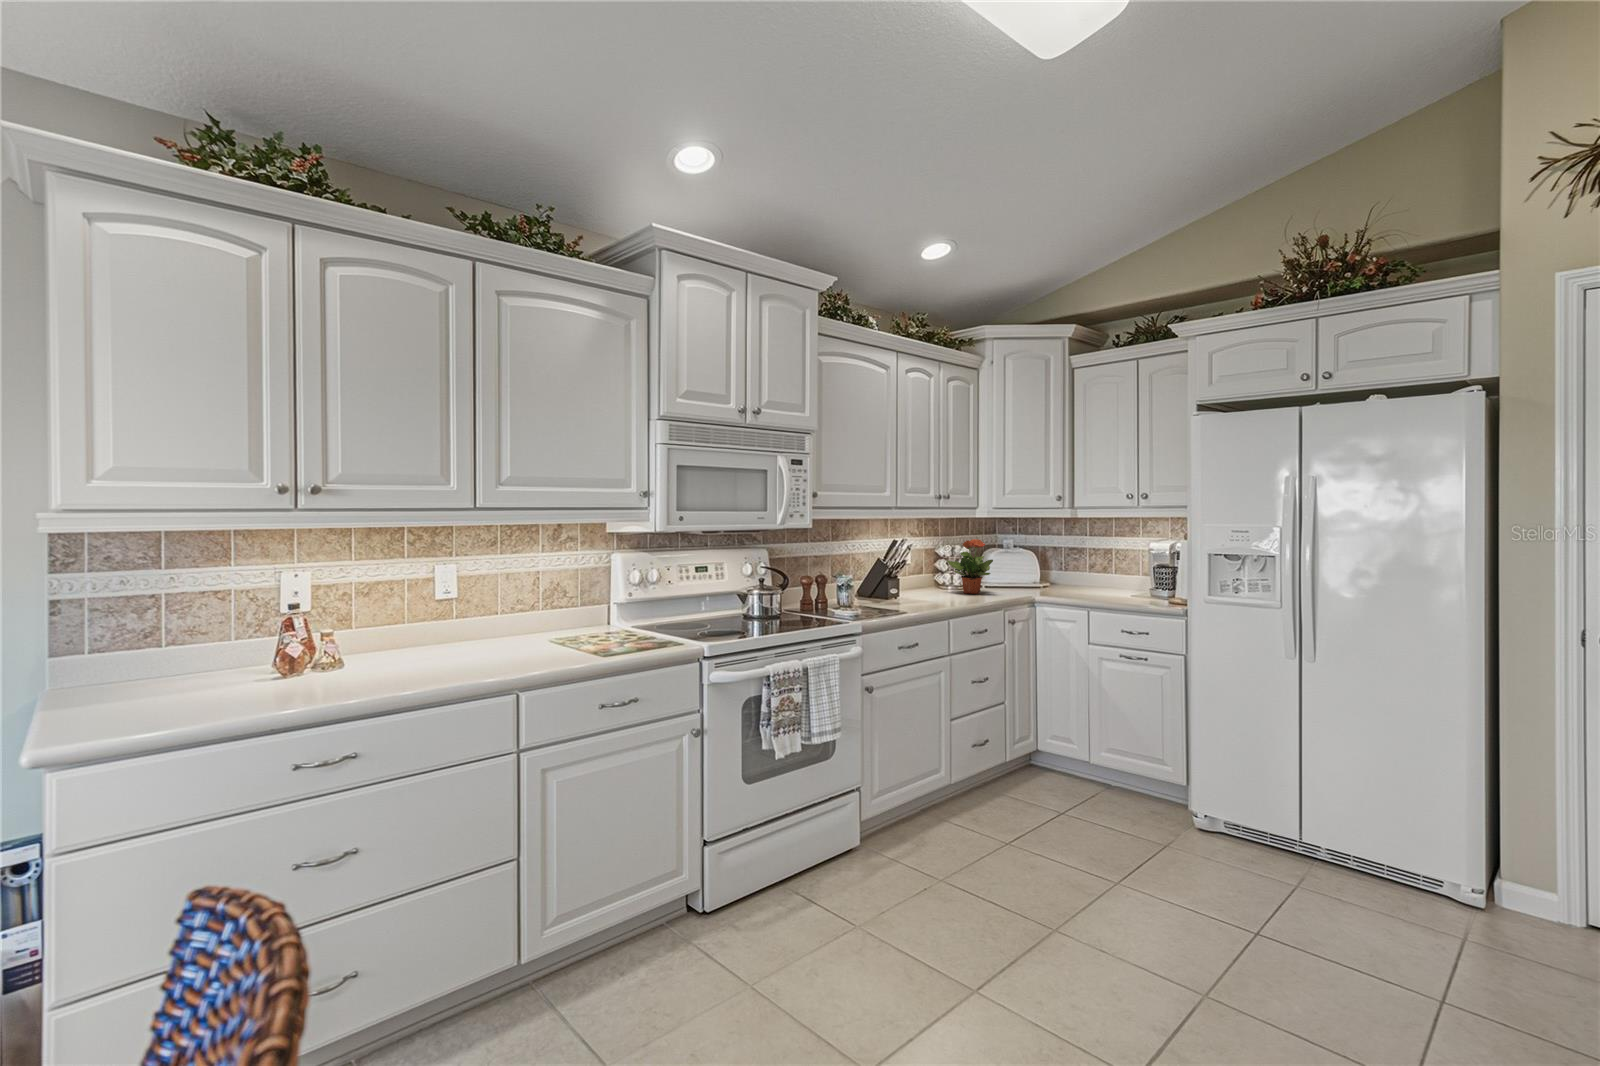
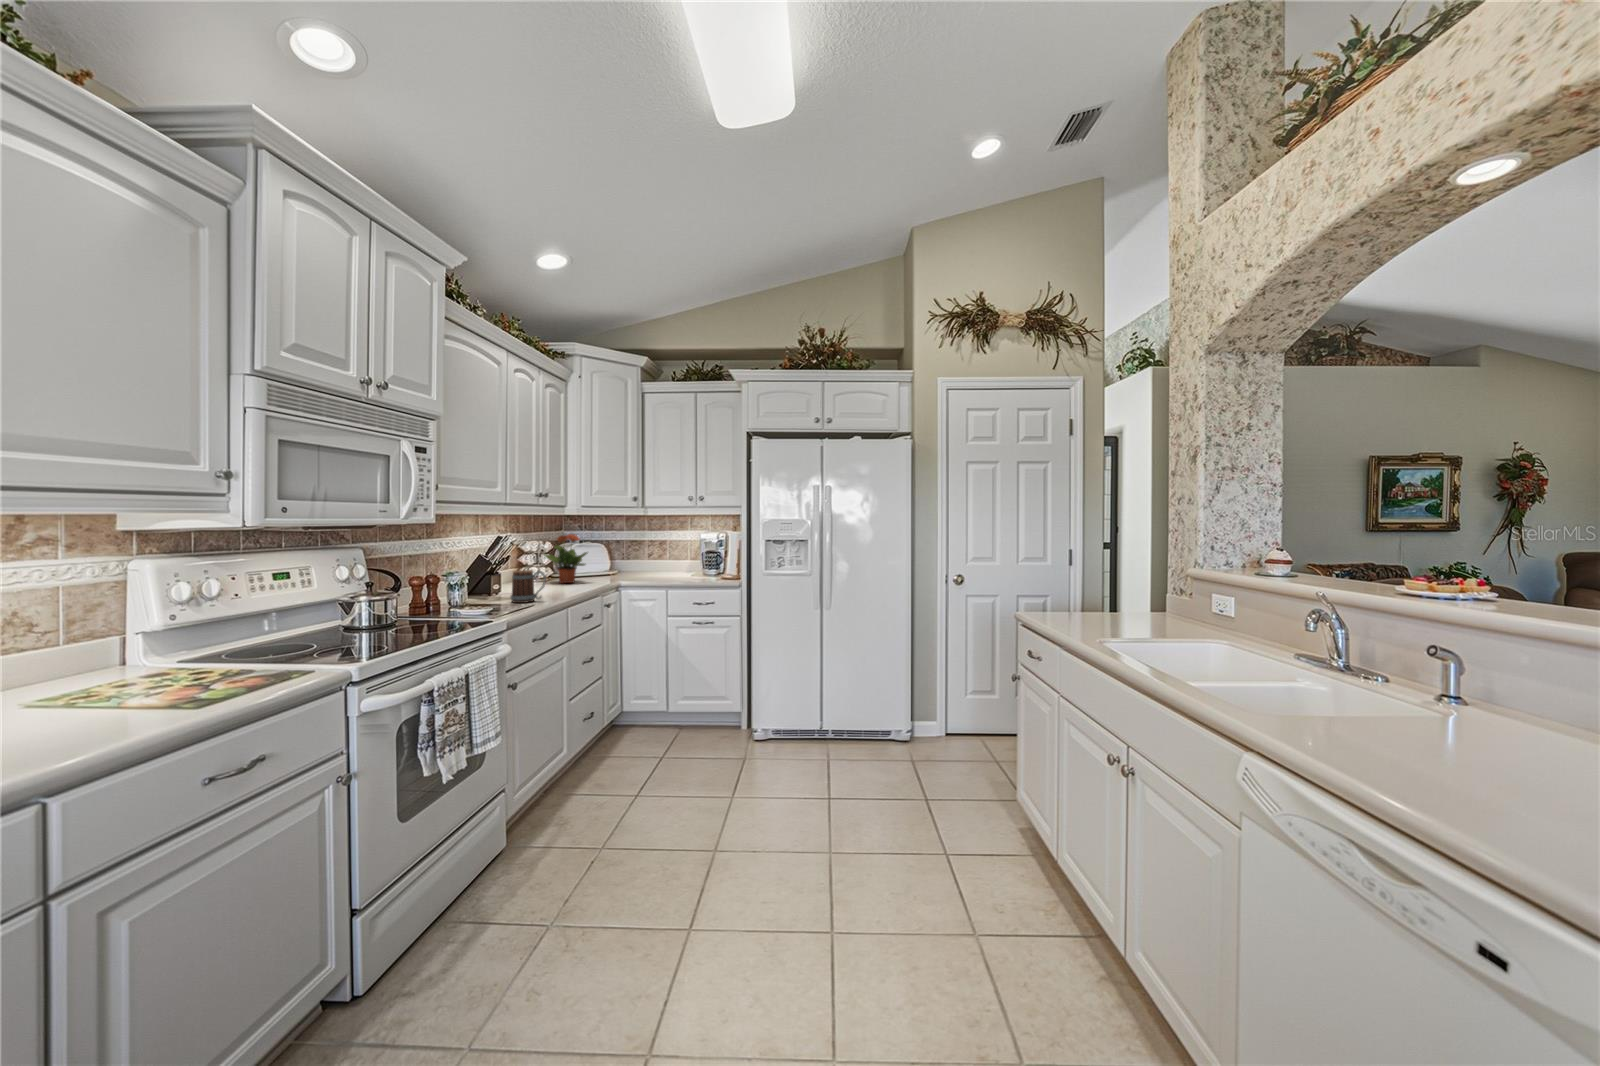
mug: none [889,576,922,609] -> present [511,570,546,603]

